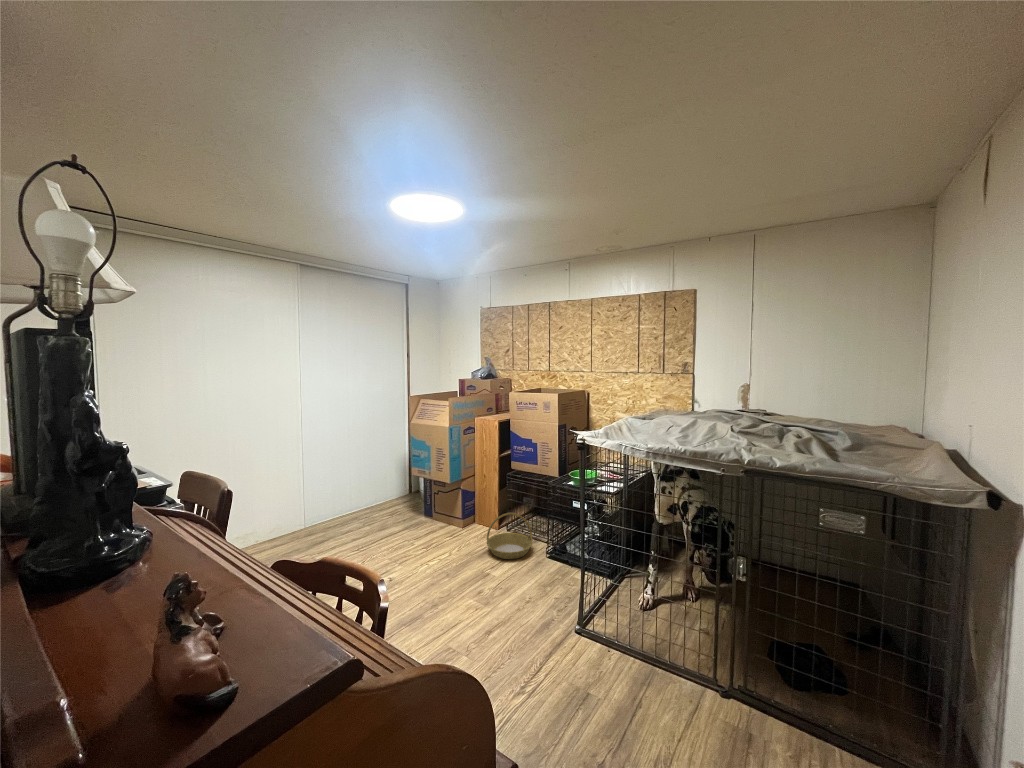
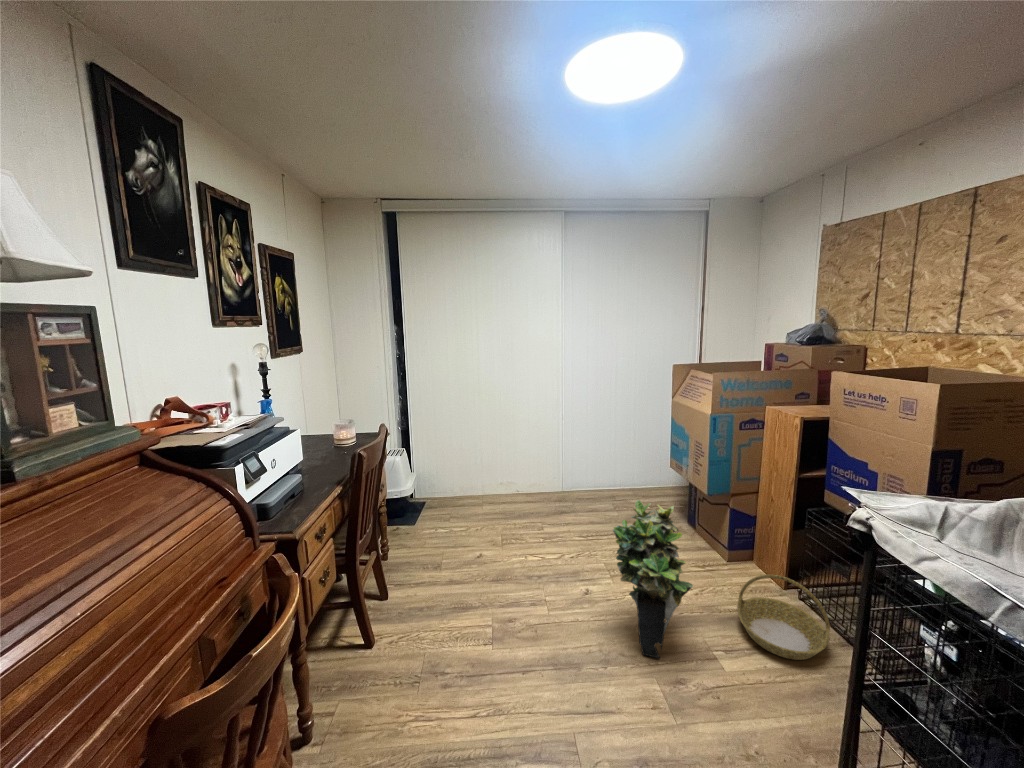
potted plant: none [419,487,475,592] -> present [613,500,693,658]

